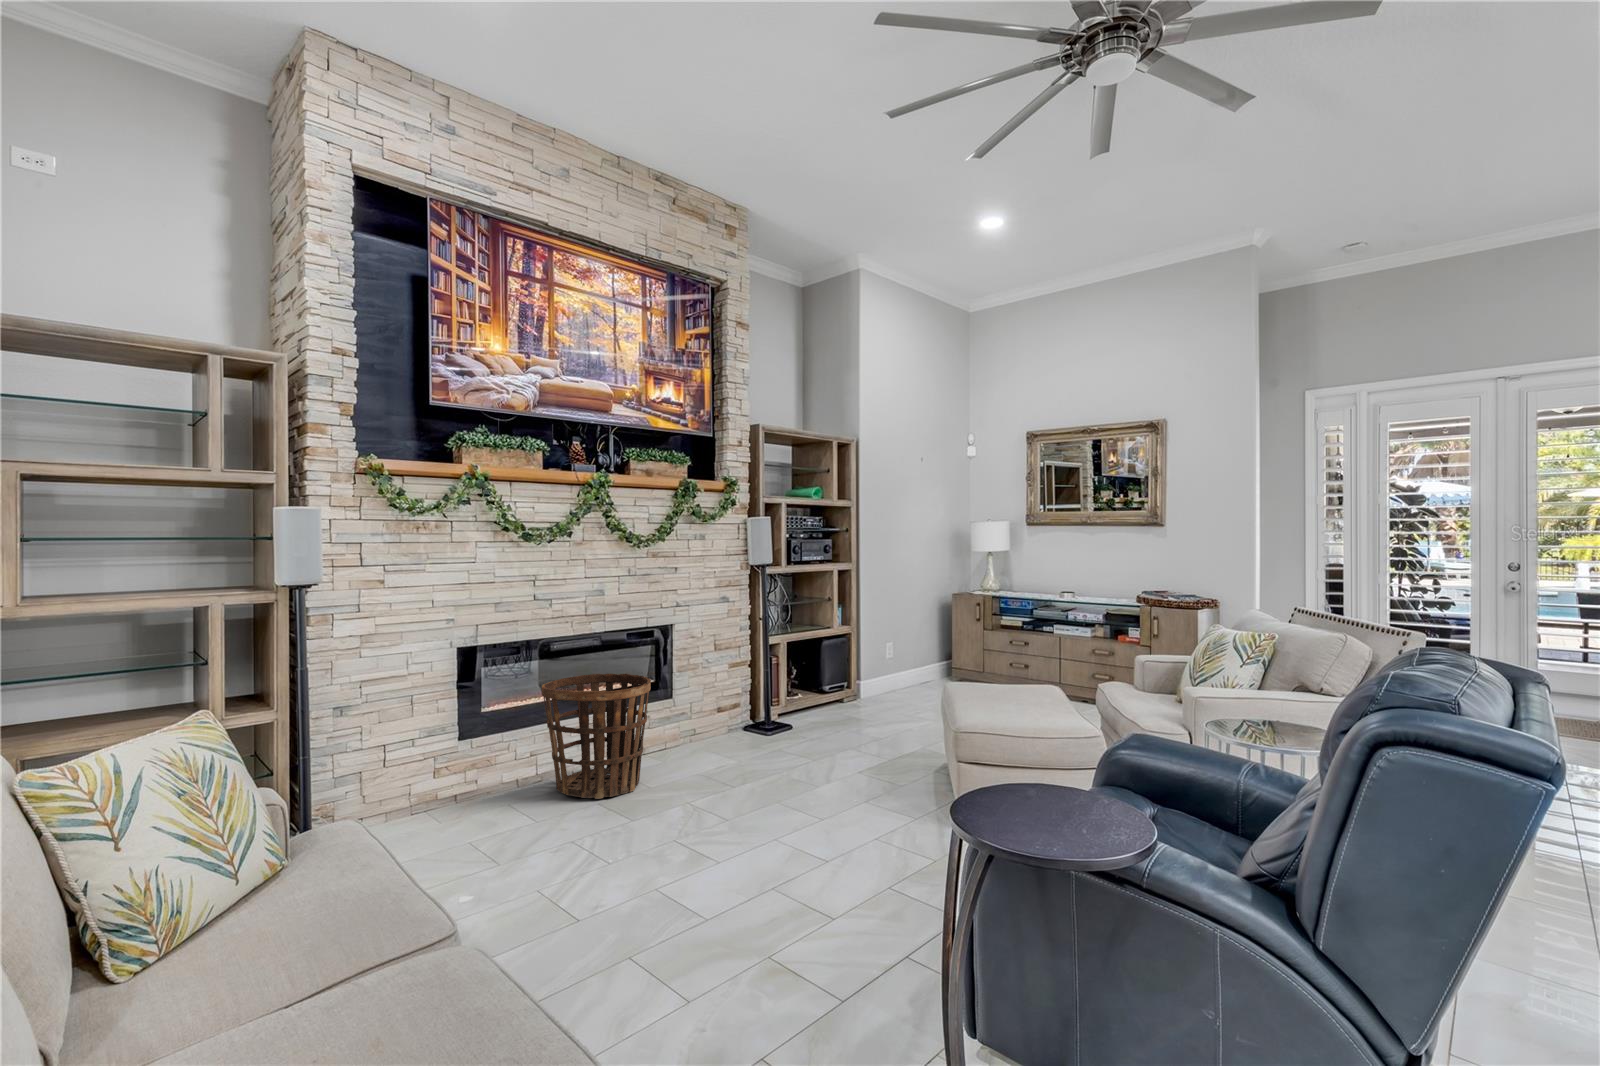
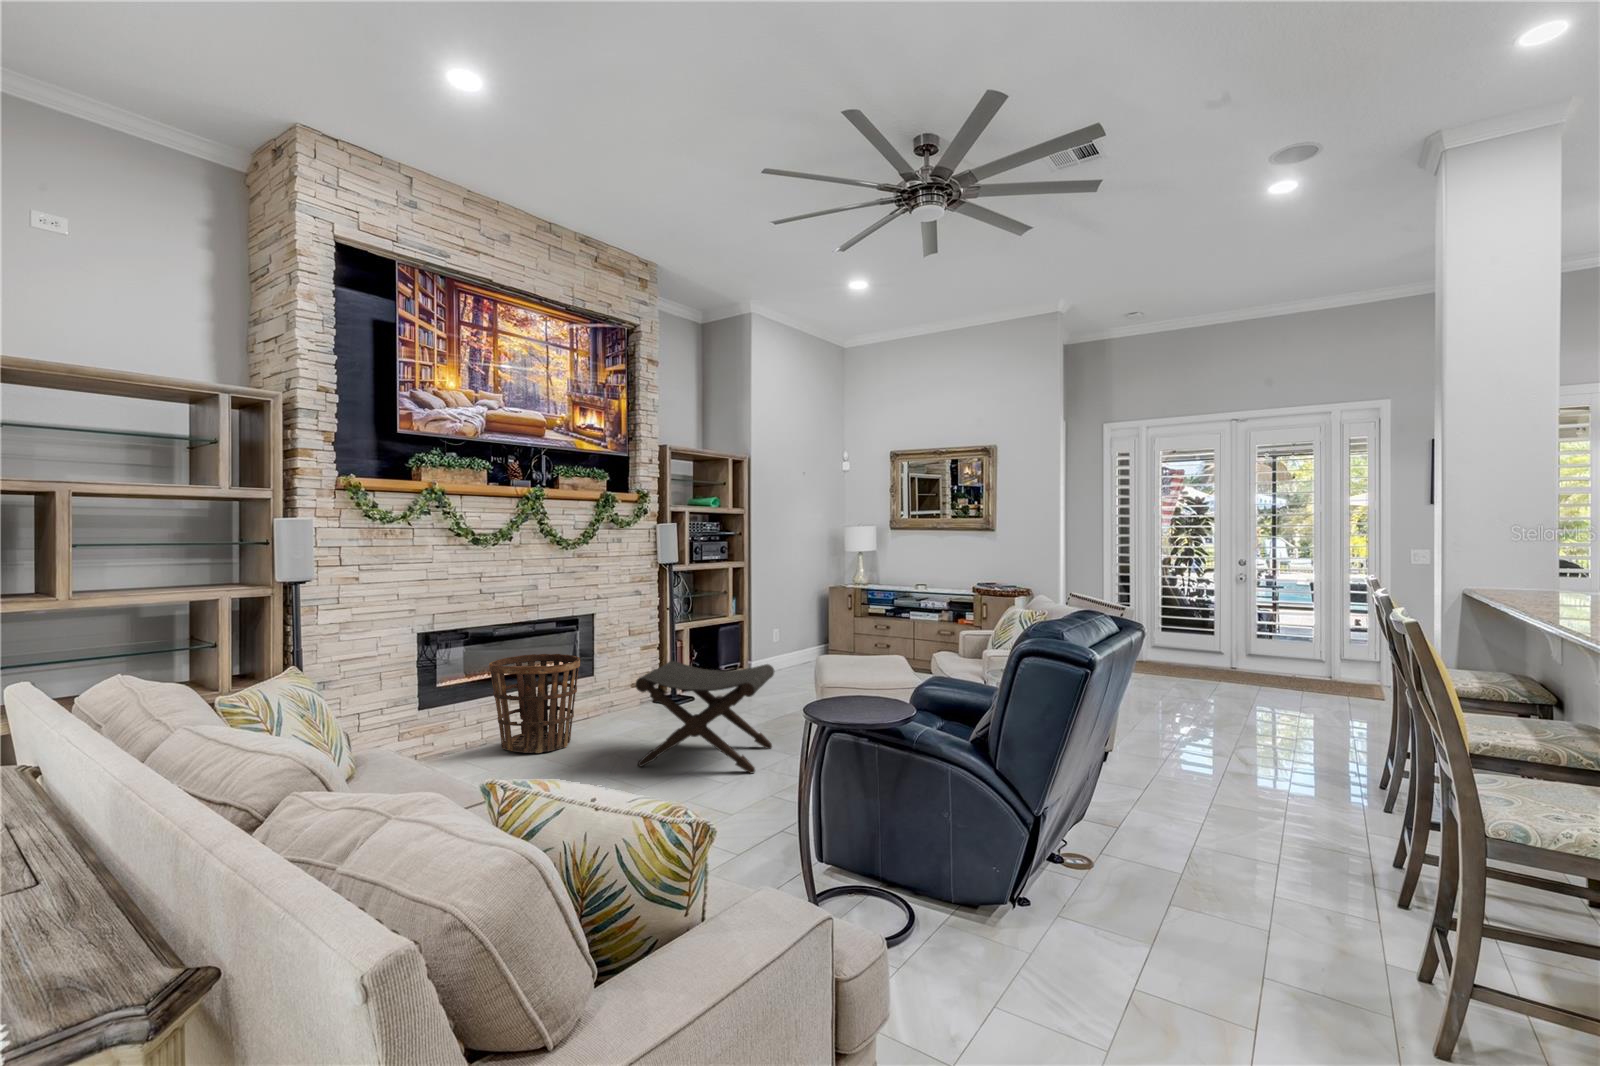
footstool: none [714,686,893,843] -> present [635,661,774,773]

